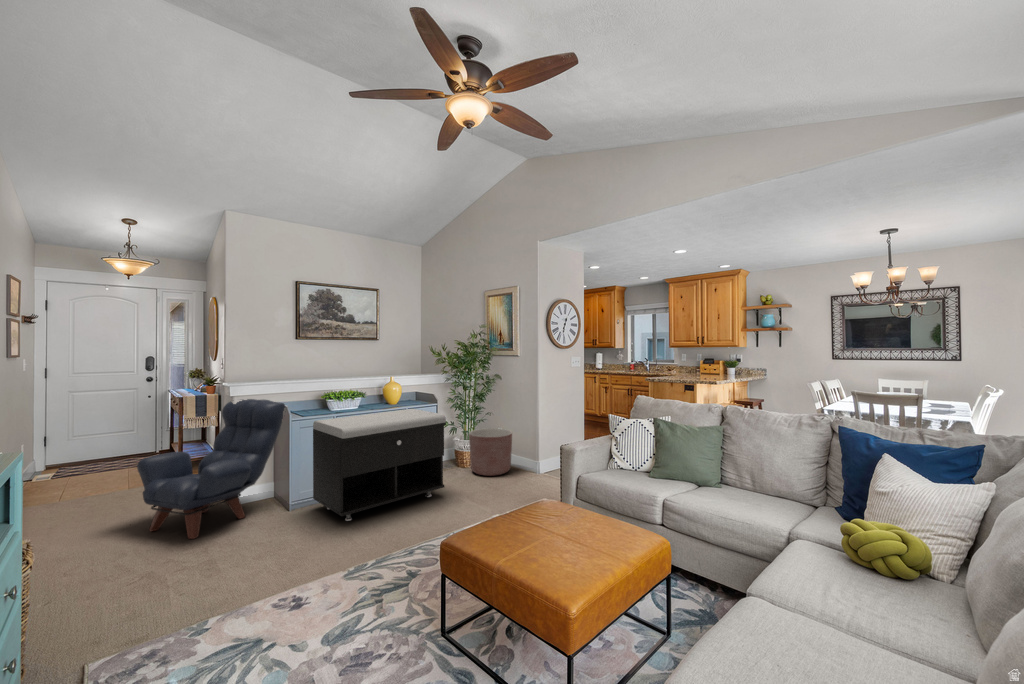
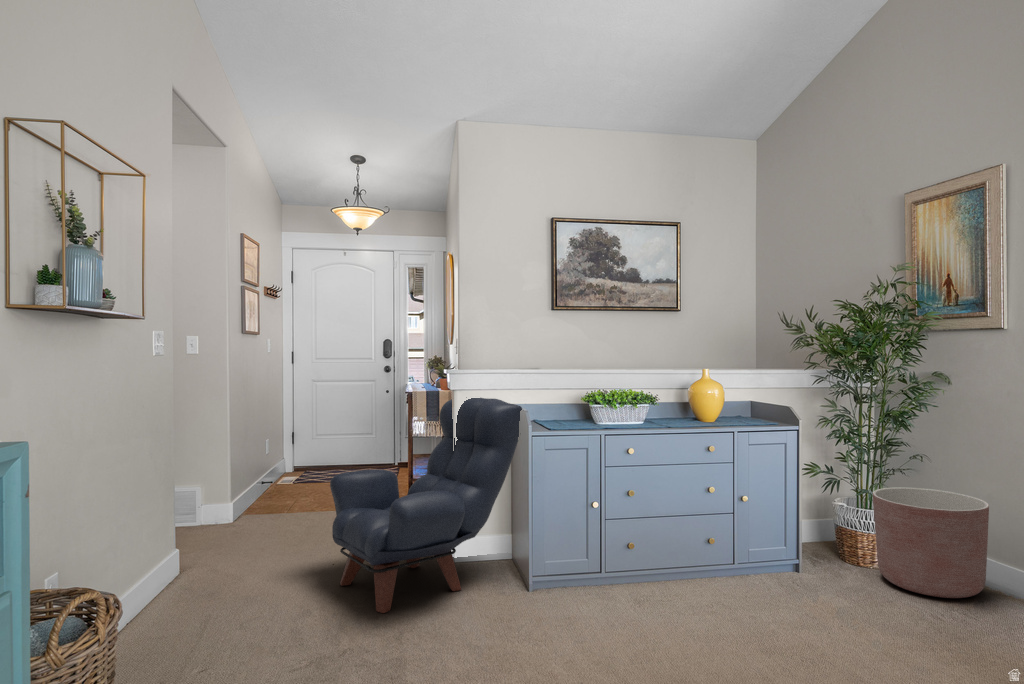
storage bench: present [313,409,446,521] -> none [563,432,826,641]

